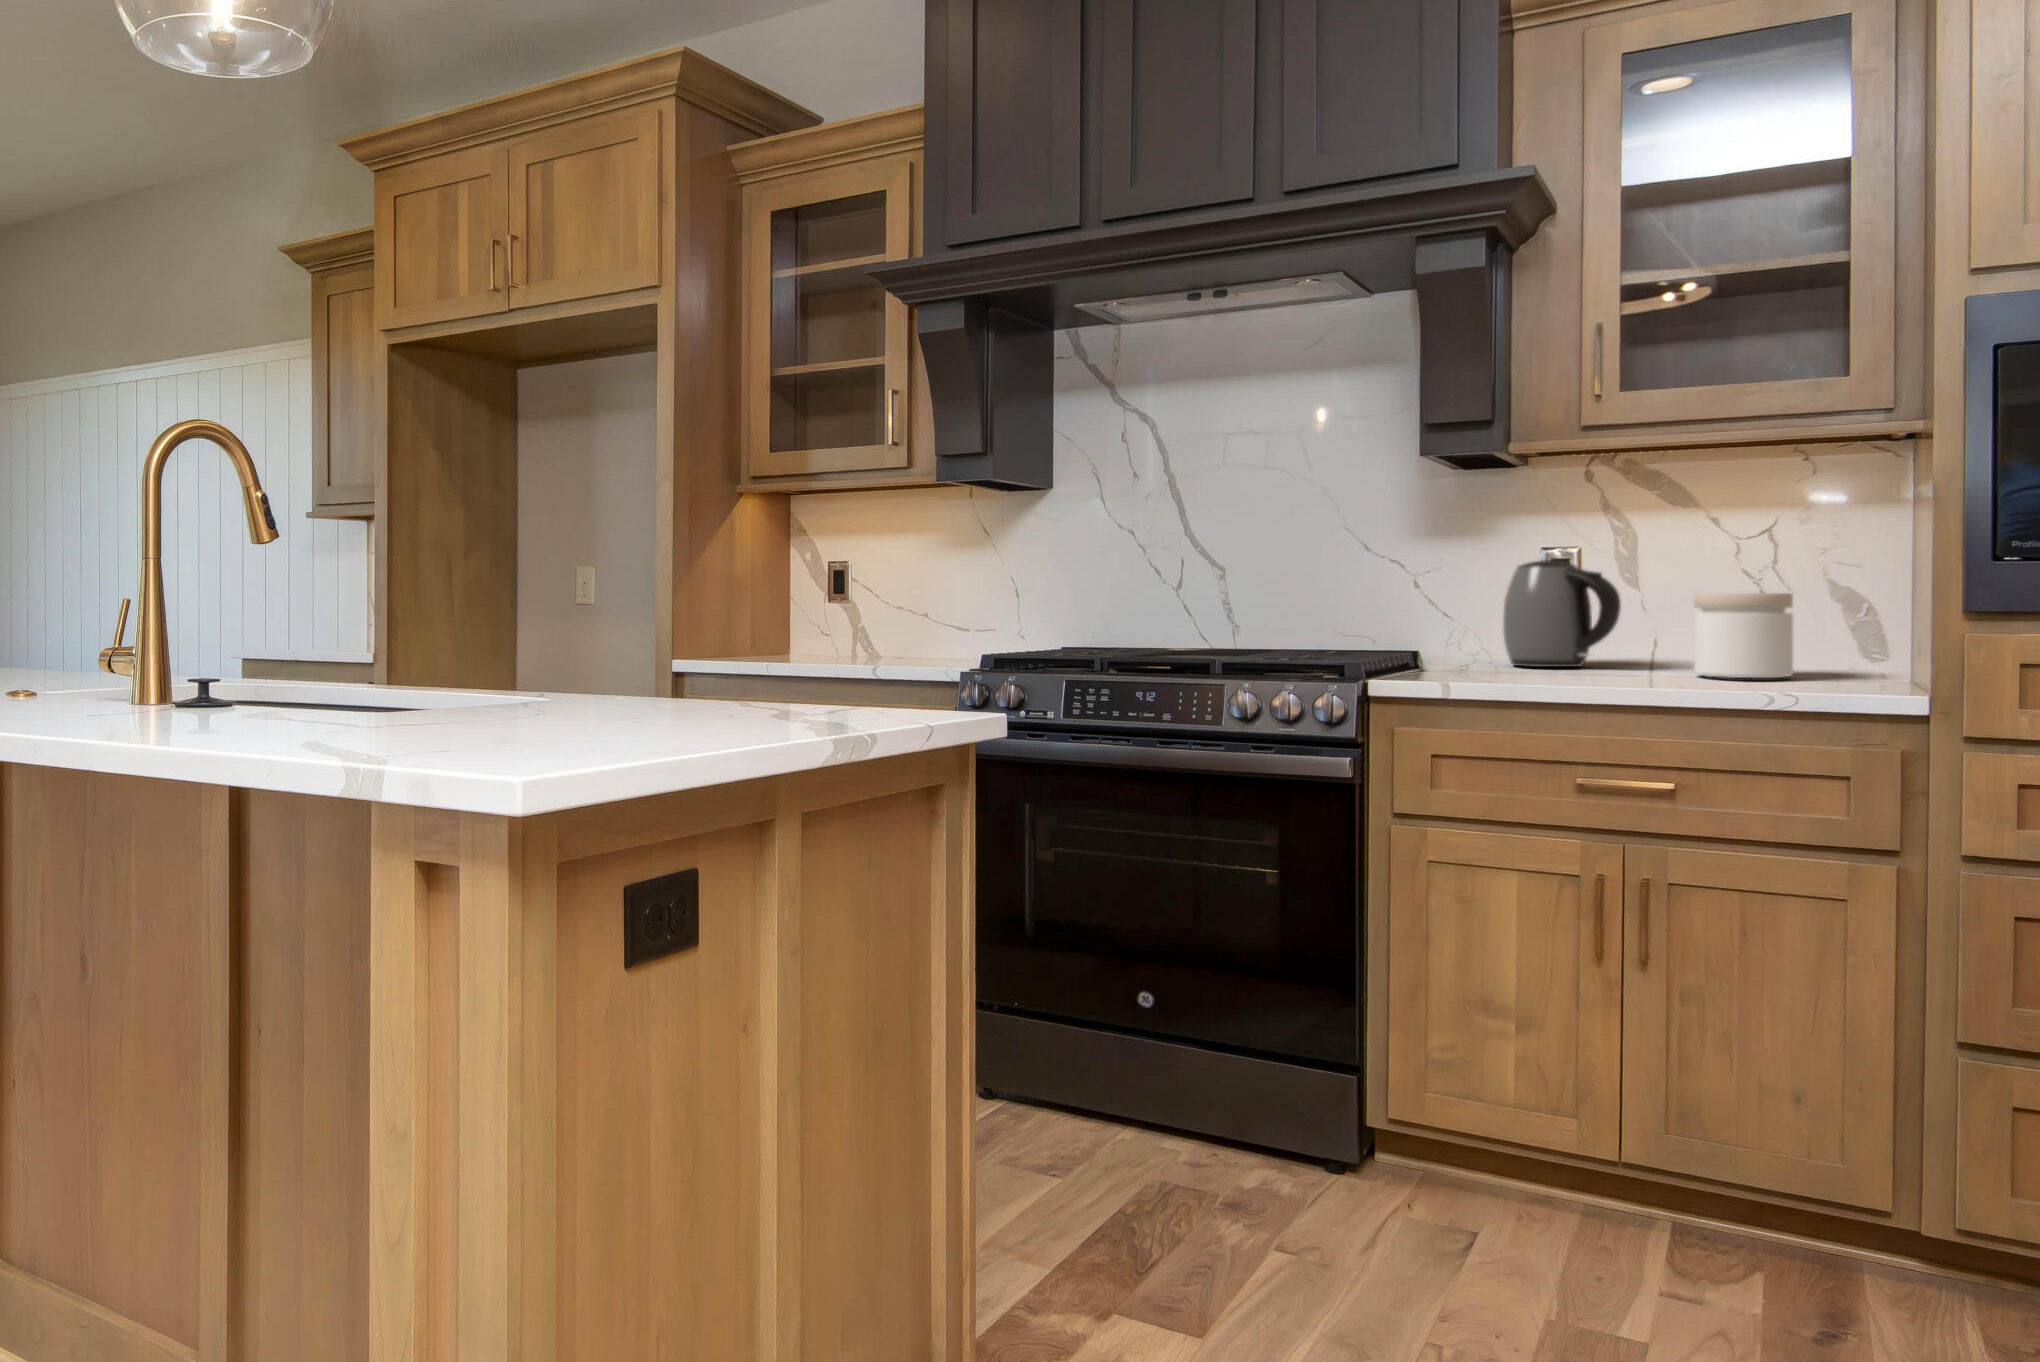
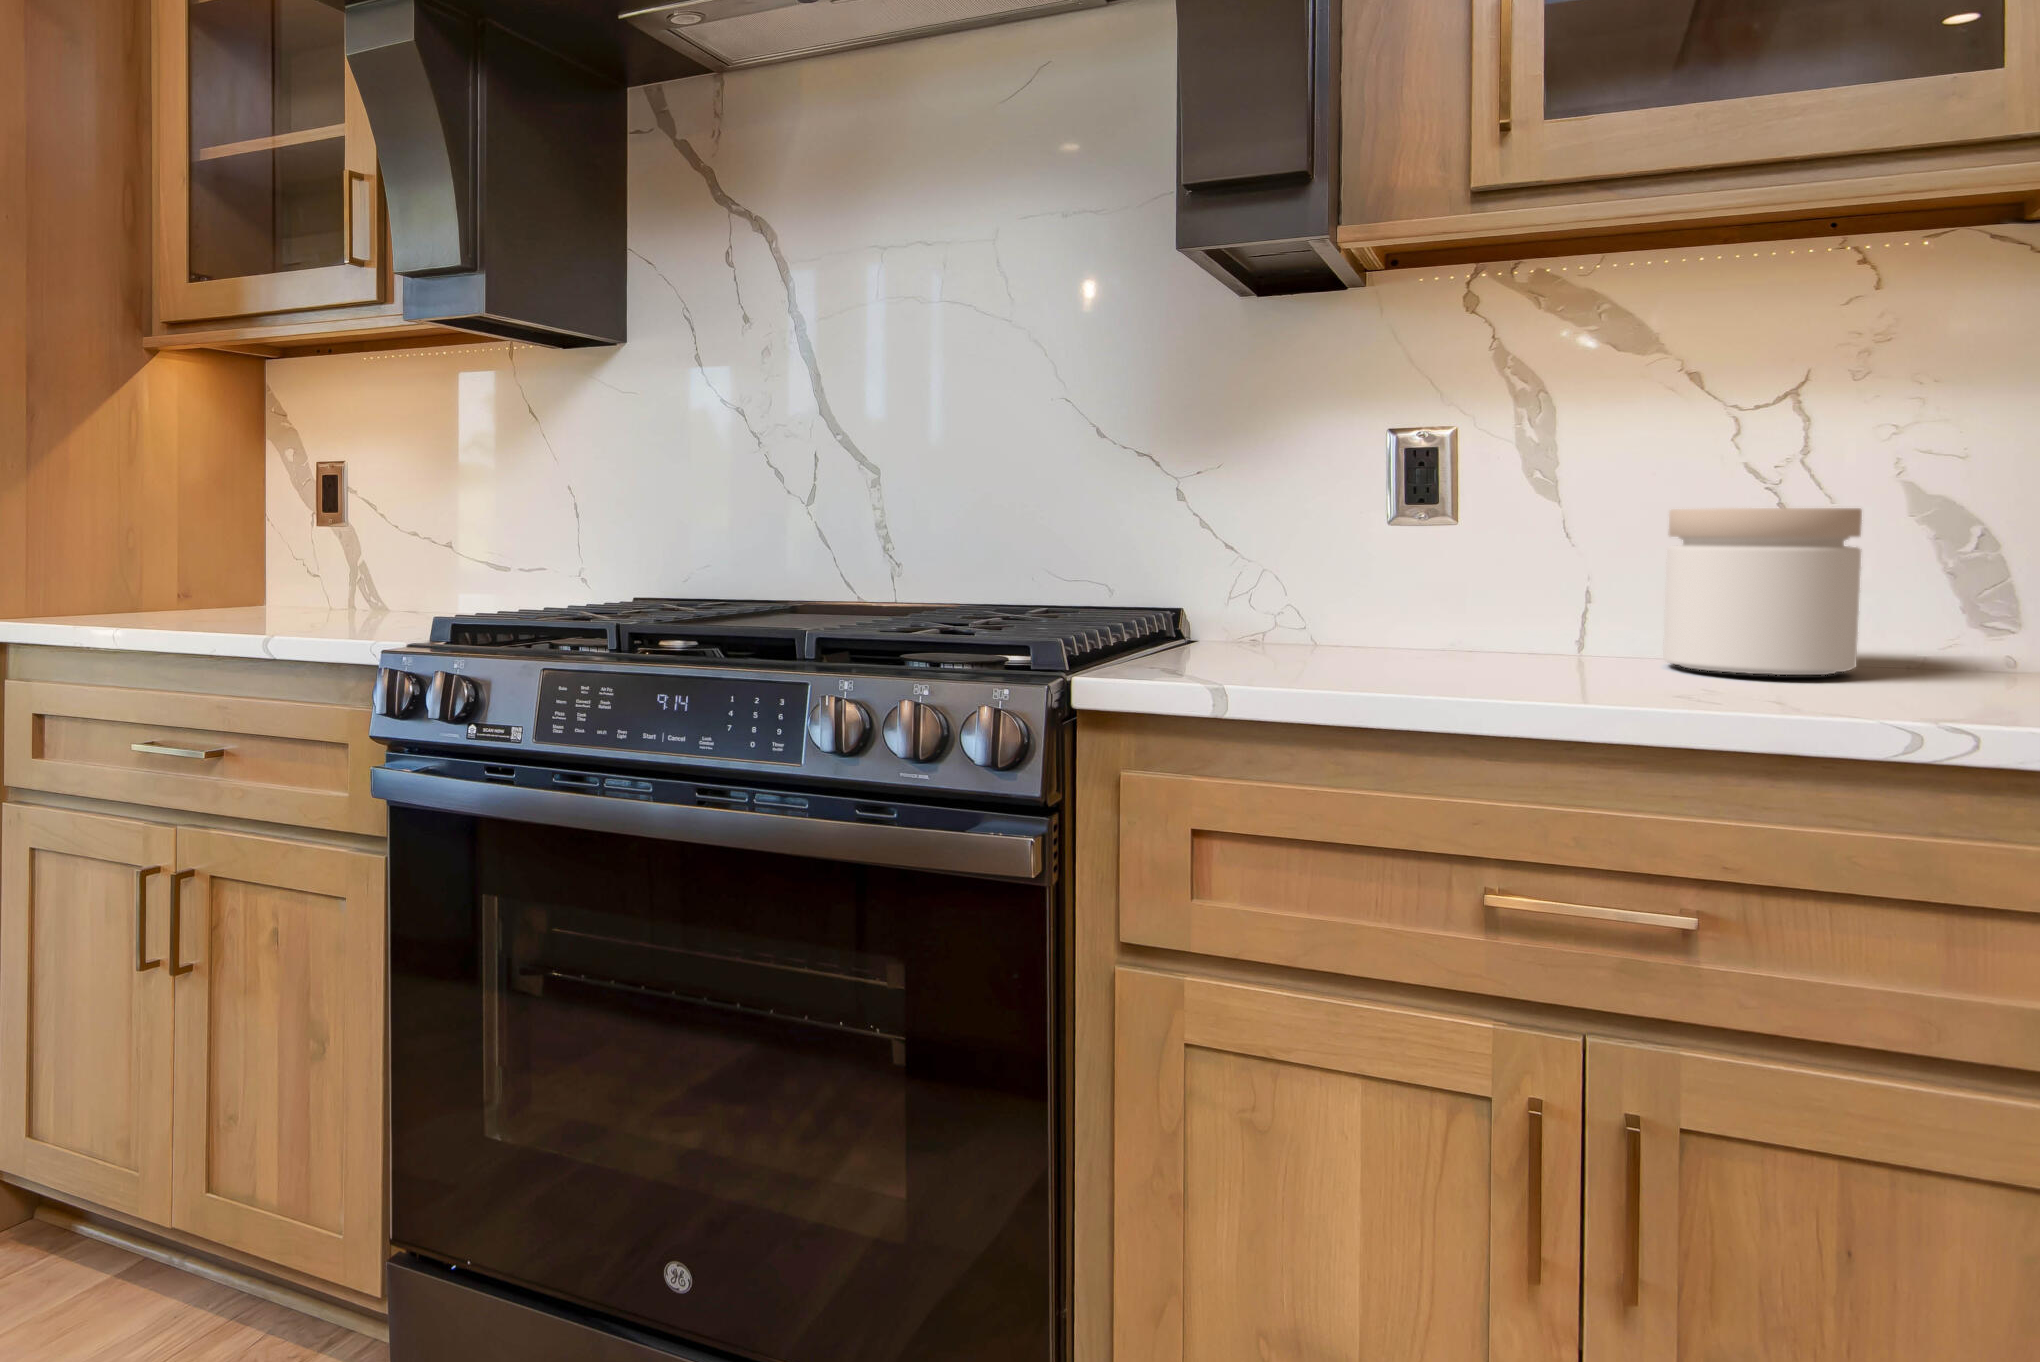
kettle: present [1503,560,1621,667] -> none [1317,451,1524,643]

